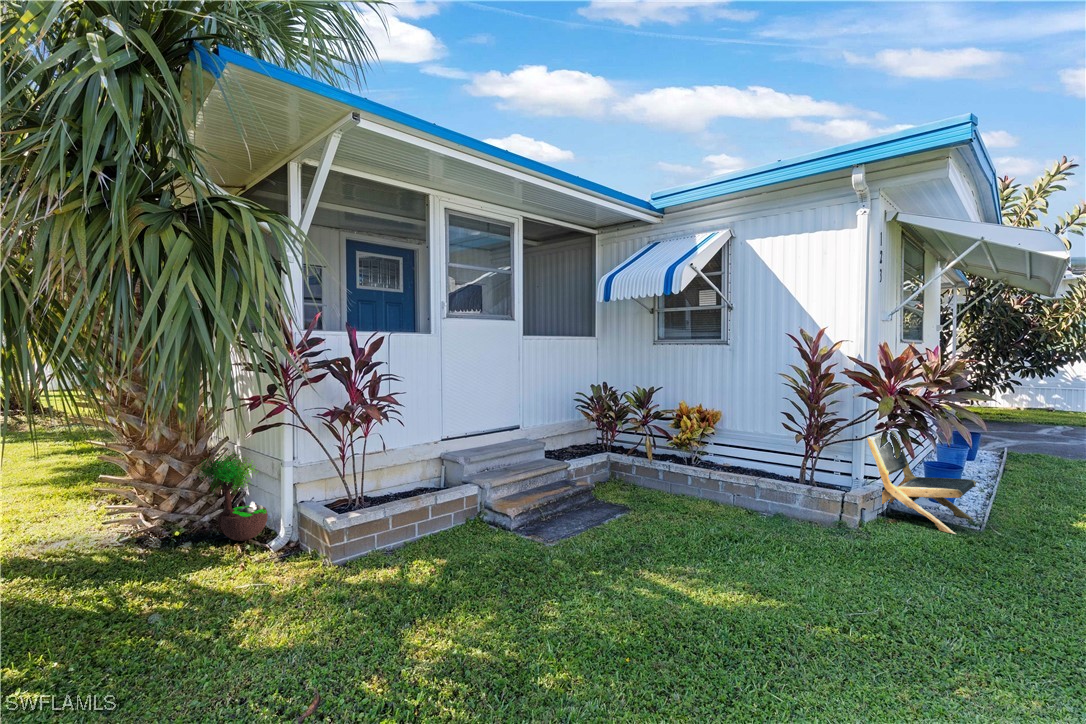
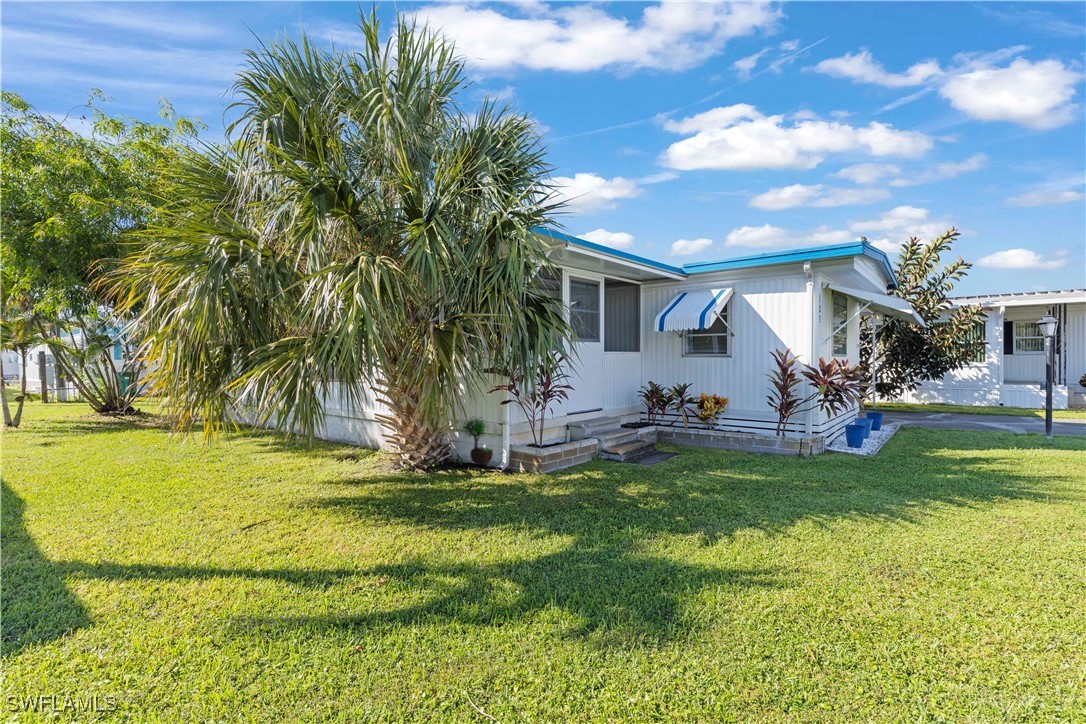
lounge chair: present [867,431,976,534] -> none [813,407,872,459]

